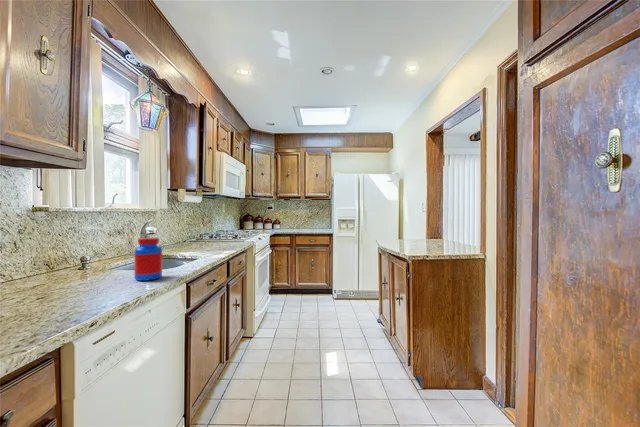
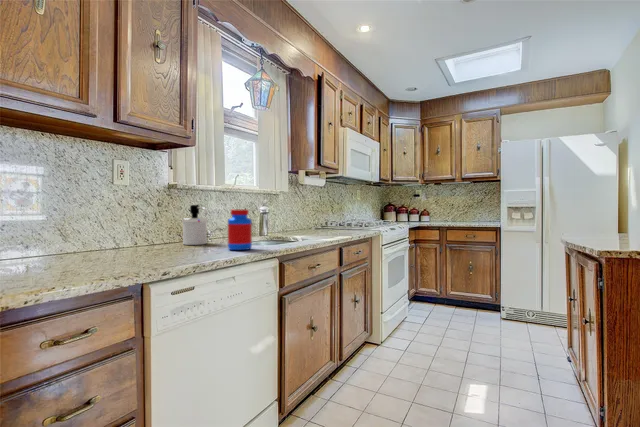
soap dispenser: none [60,232,101,278] -> present [182,205,207,245]

